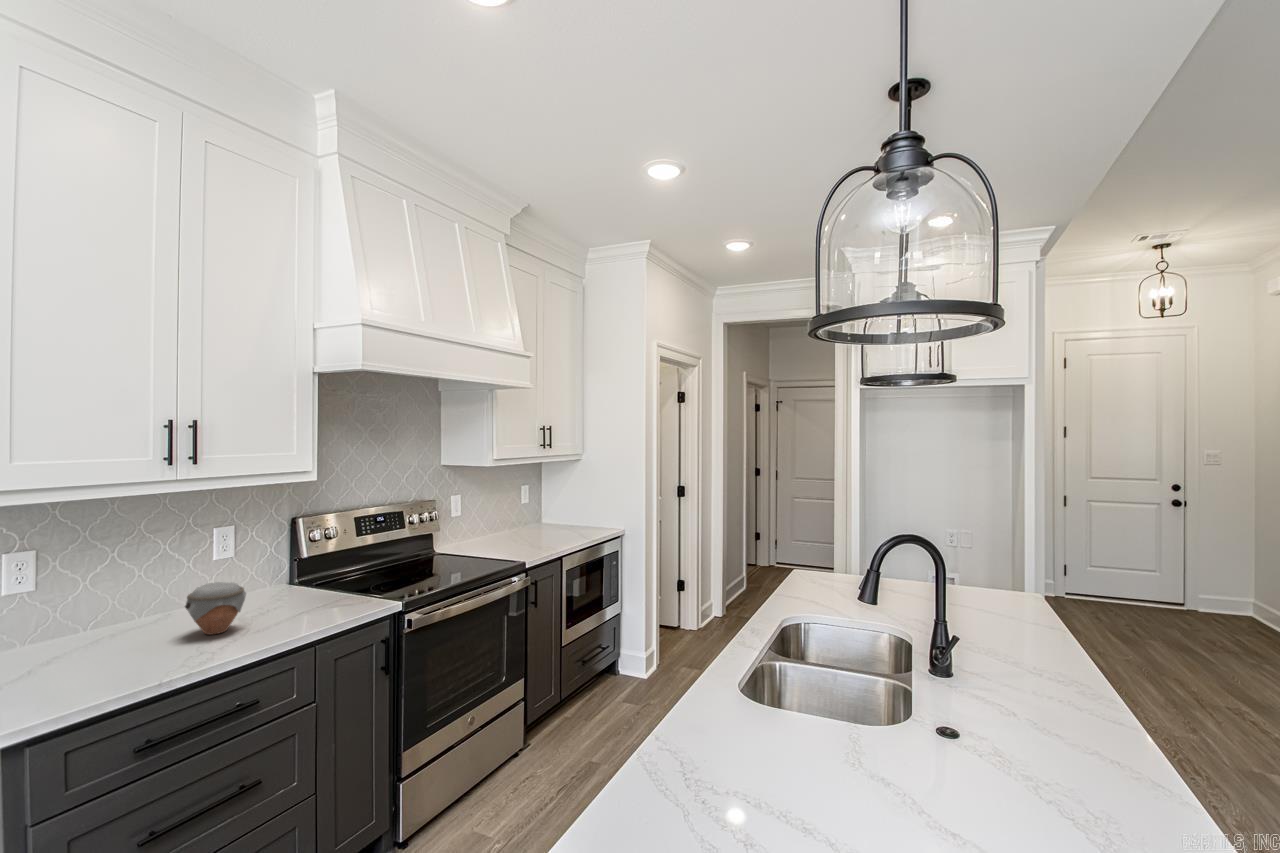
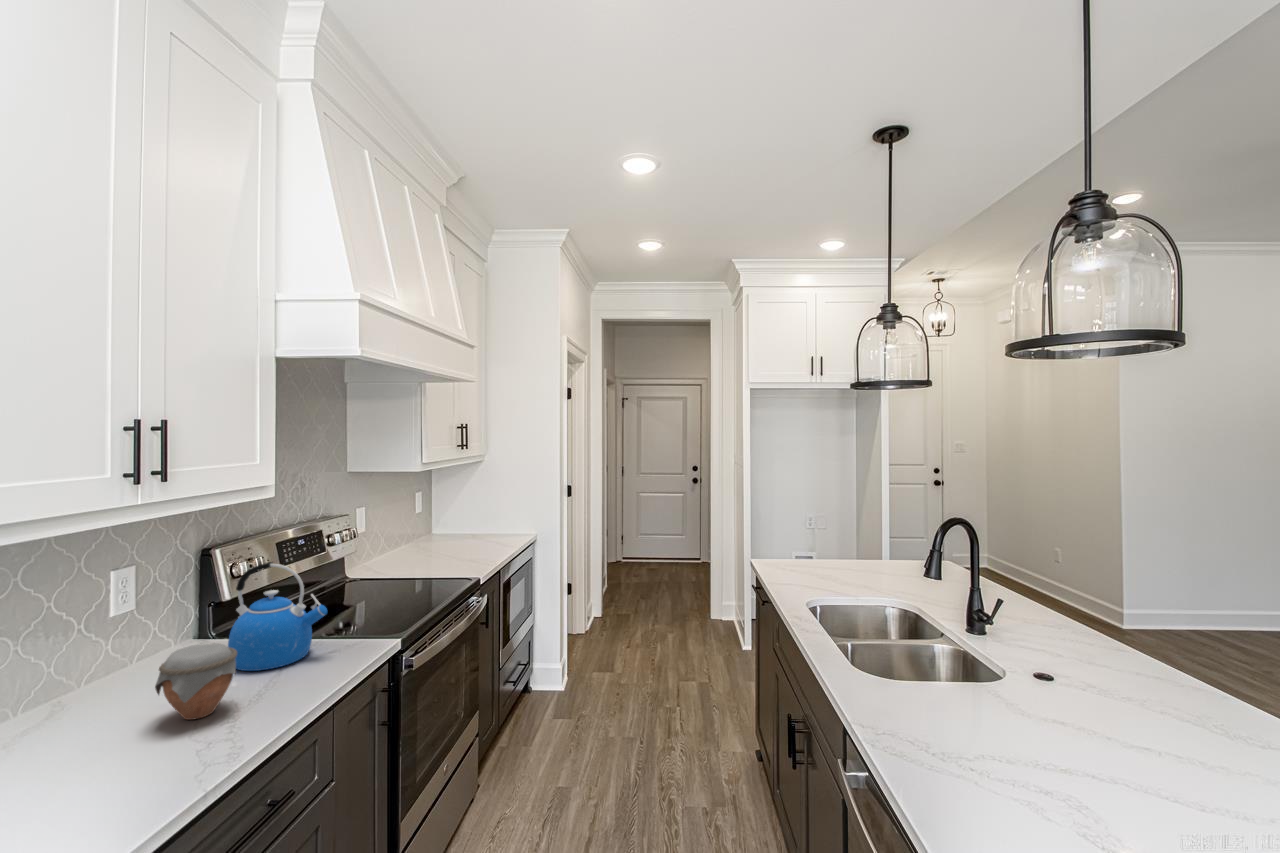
kettle: none [272,528,338,610] -> present [228,562,327,671]

